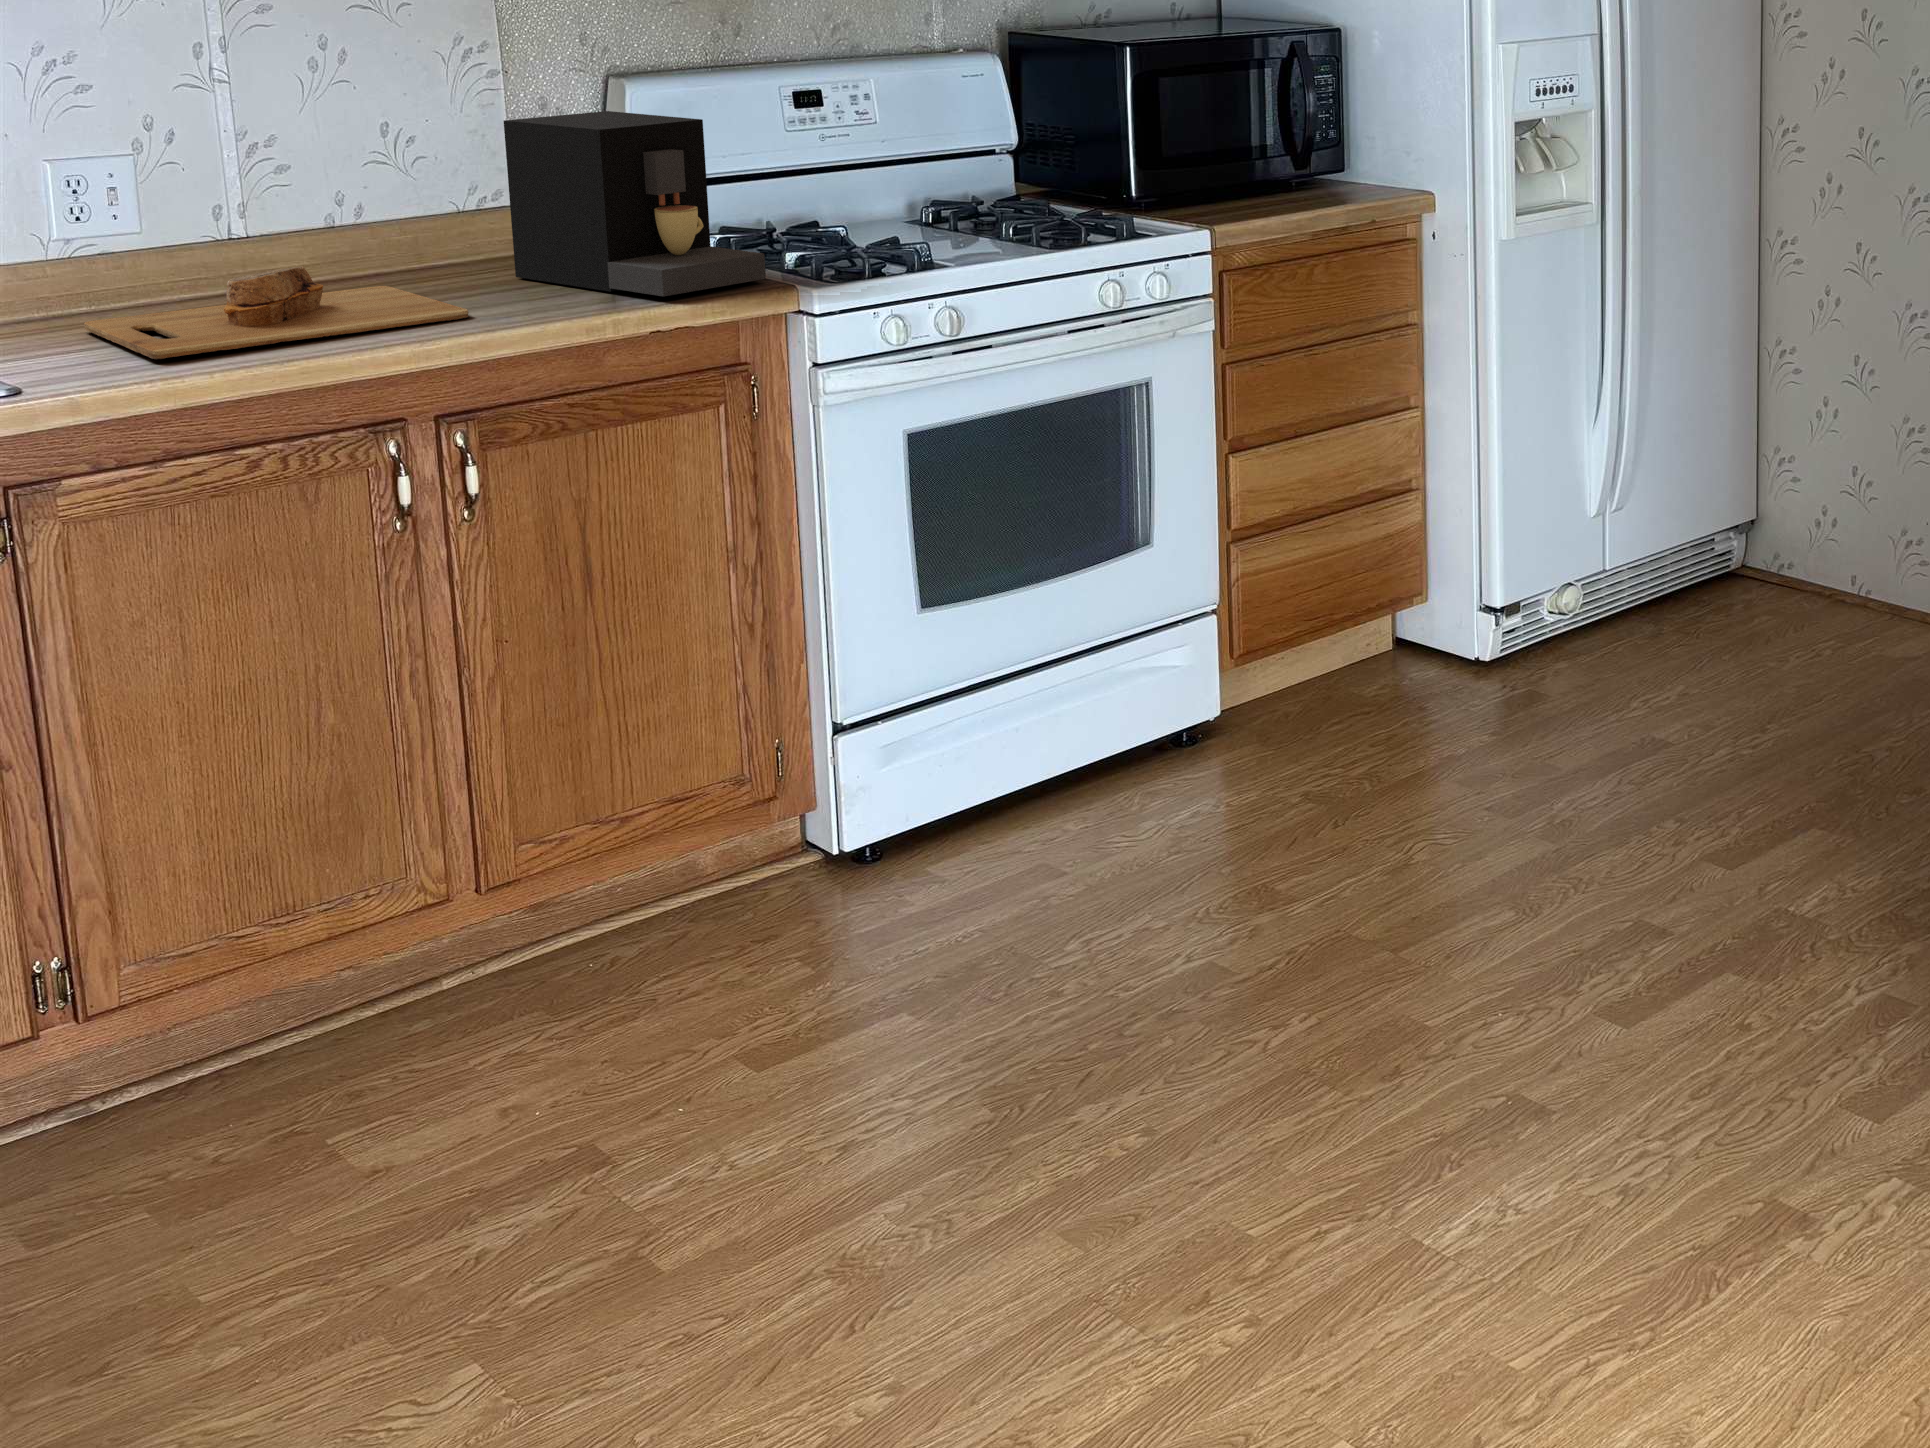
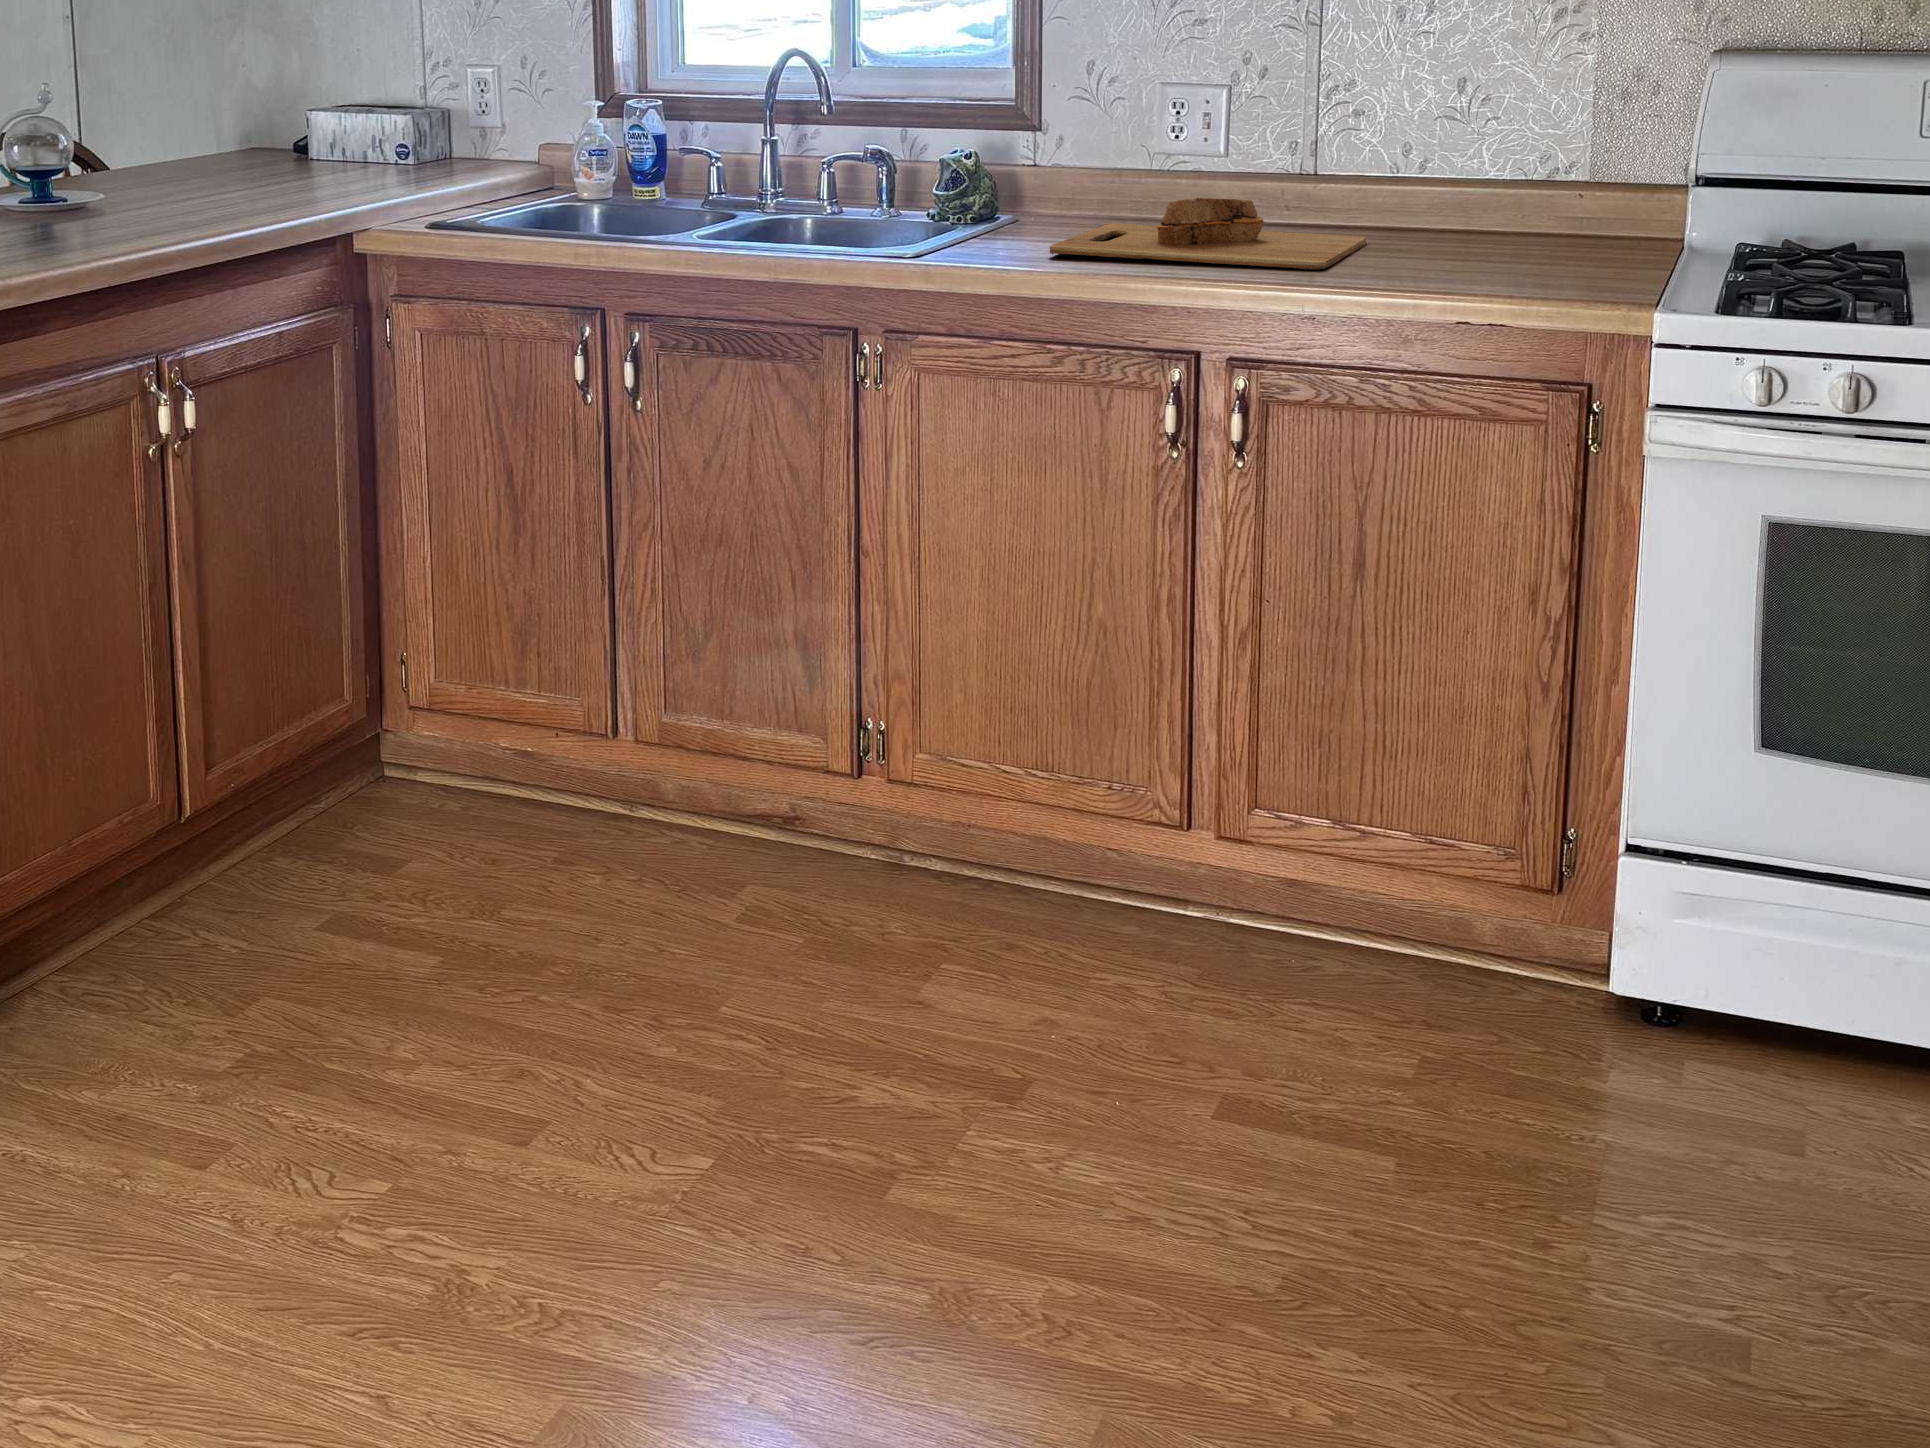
coffee maker: present [504,111,766,296] -> none [1482,81,1642,288]

